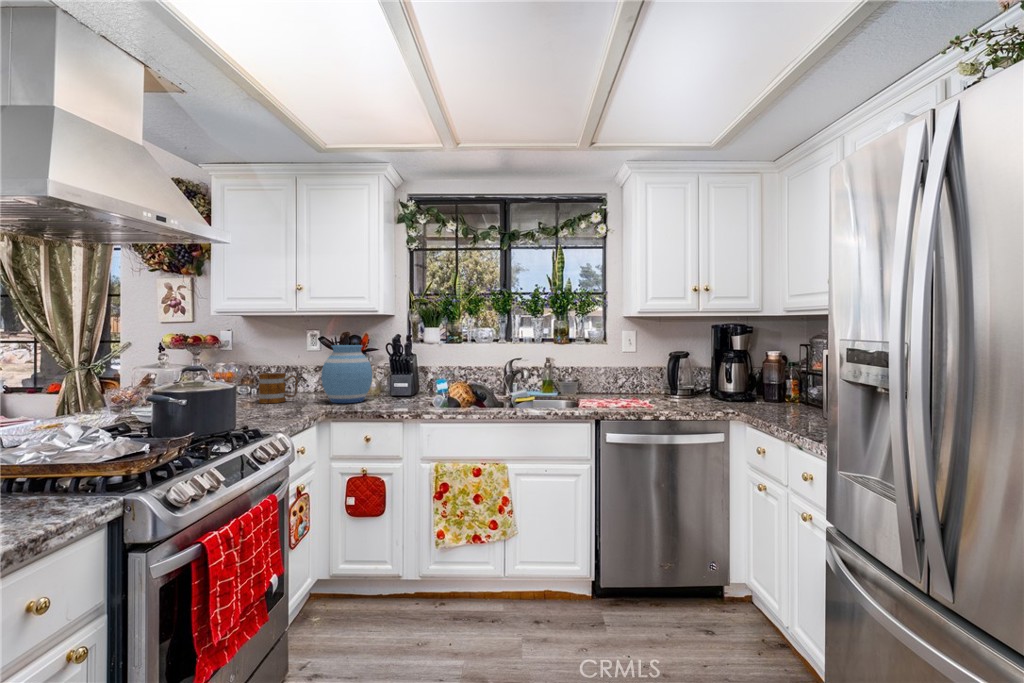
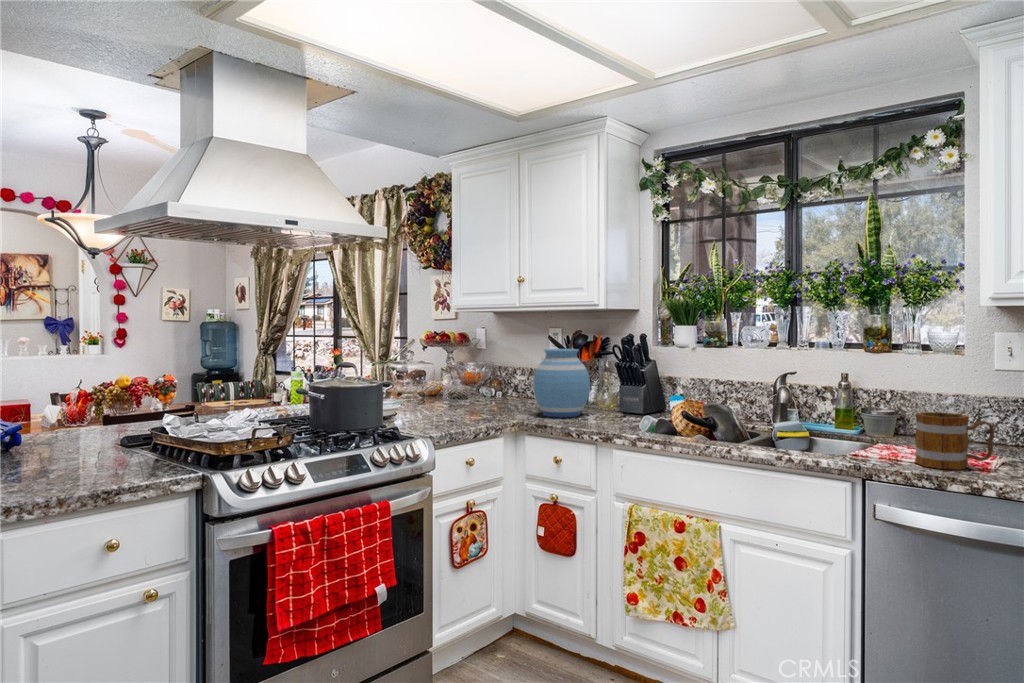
mug: present [259,373,298,404] -> present [915,412,994,469]

